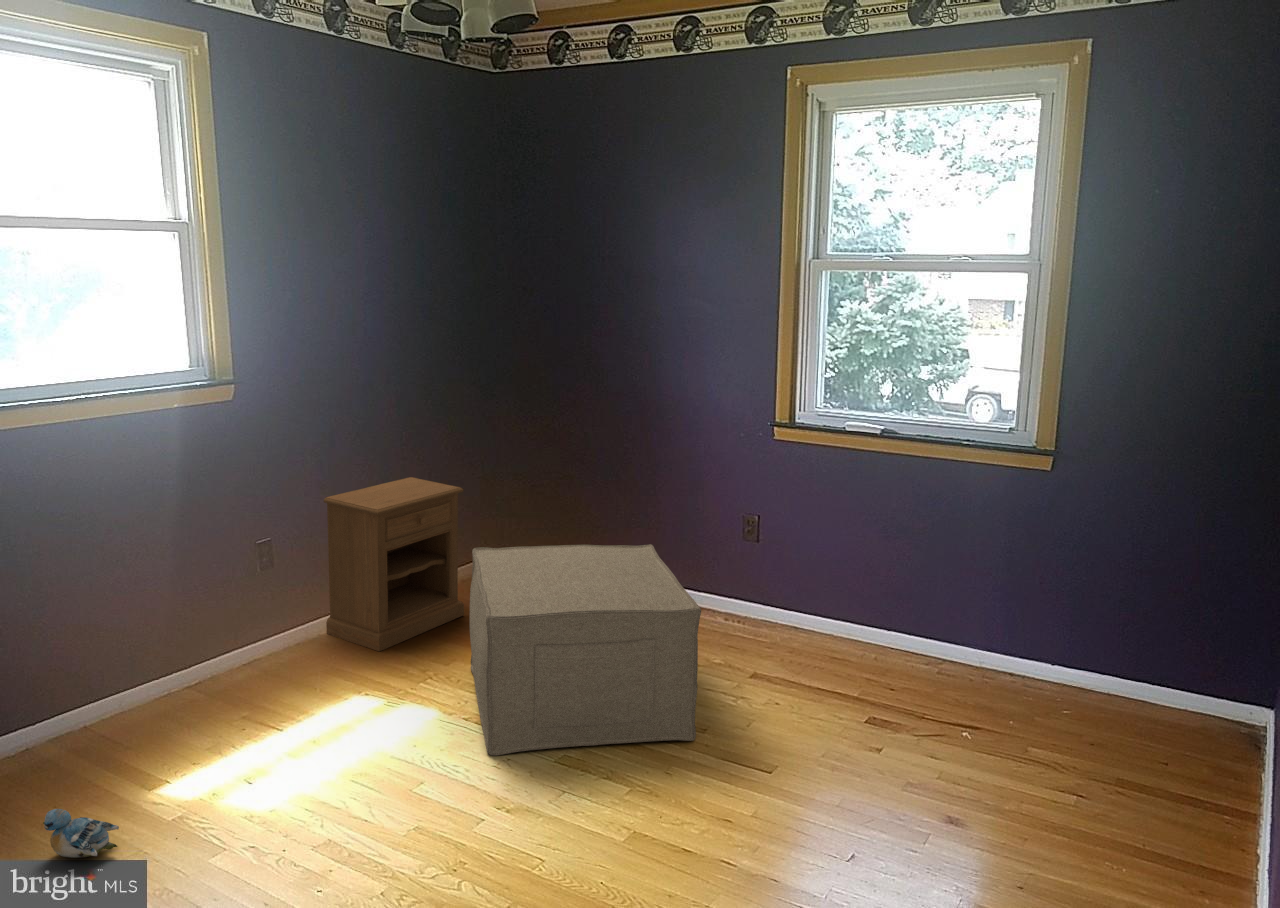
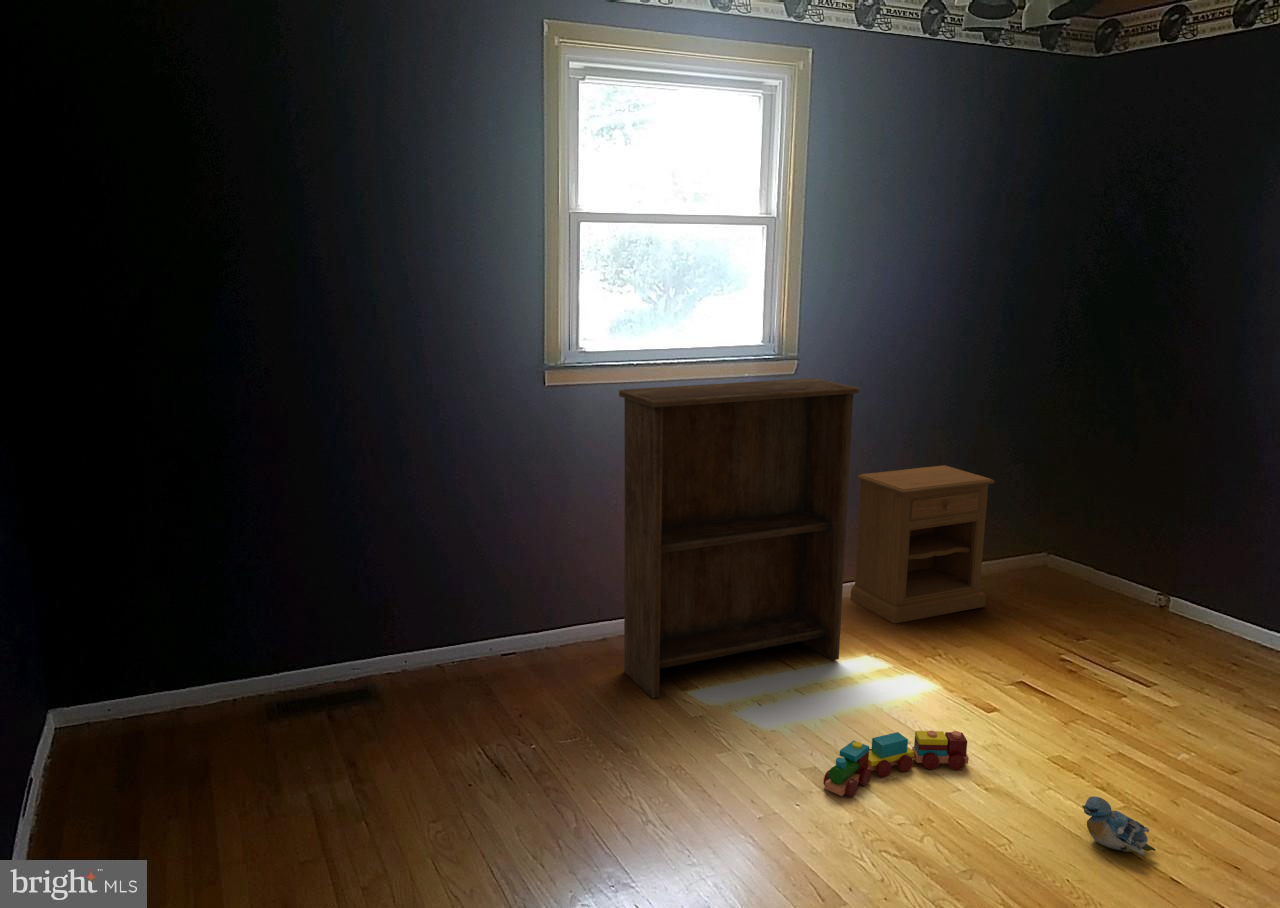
bookshelf: none [18,399,330,812] -> present [619,378,859,698]
ottoman: present [470,544,701,755] -> none [977,536,1242,779]
toy train: none [345,759,487,866] -> present [824,731,969,797]
plush toy: present [43,809,119,858] -> present [1082,796,1155,855]

